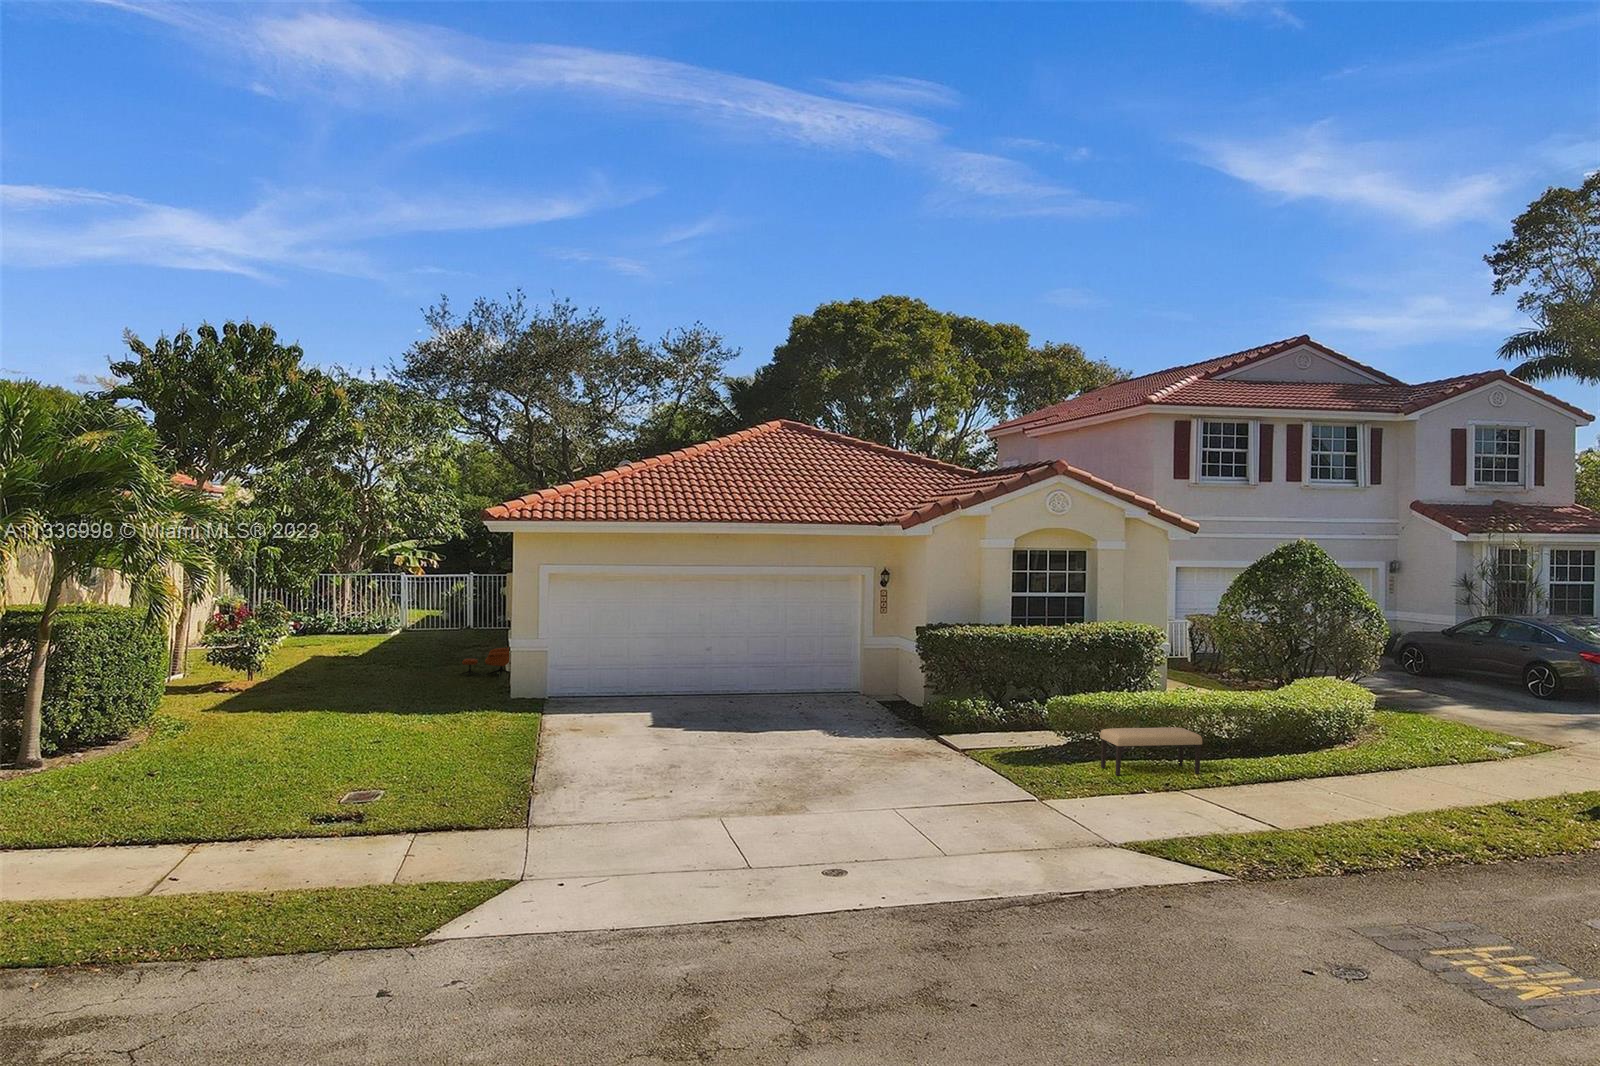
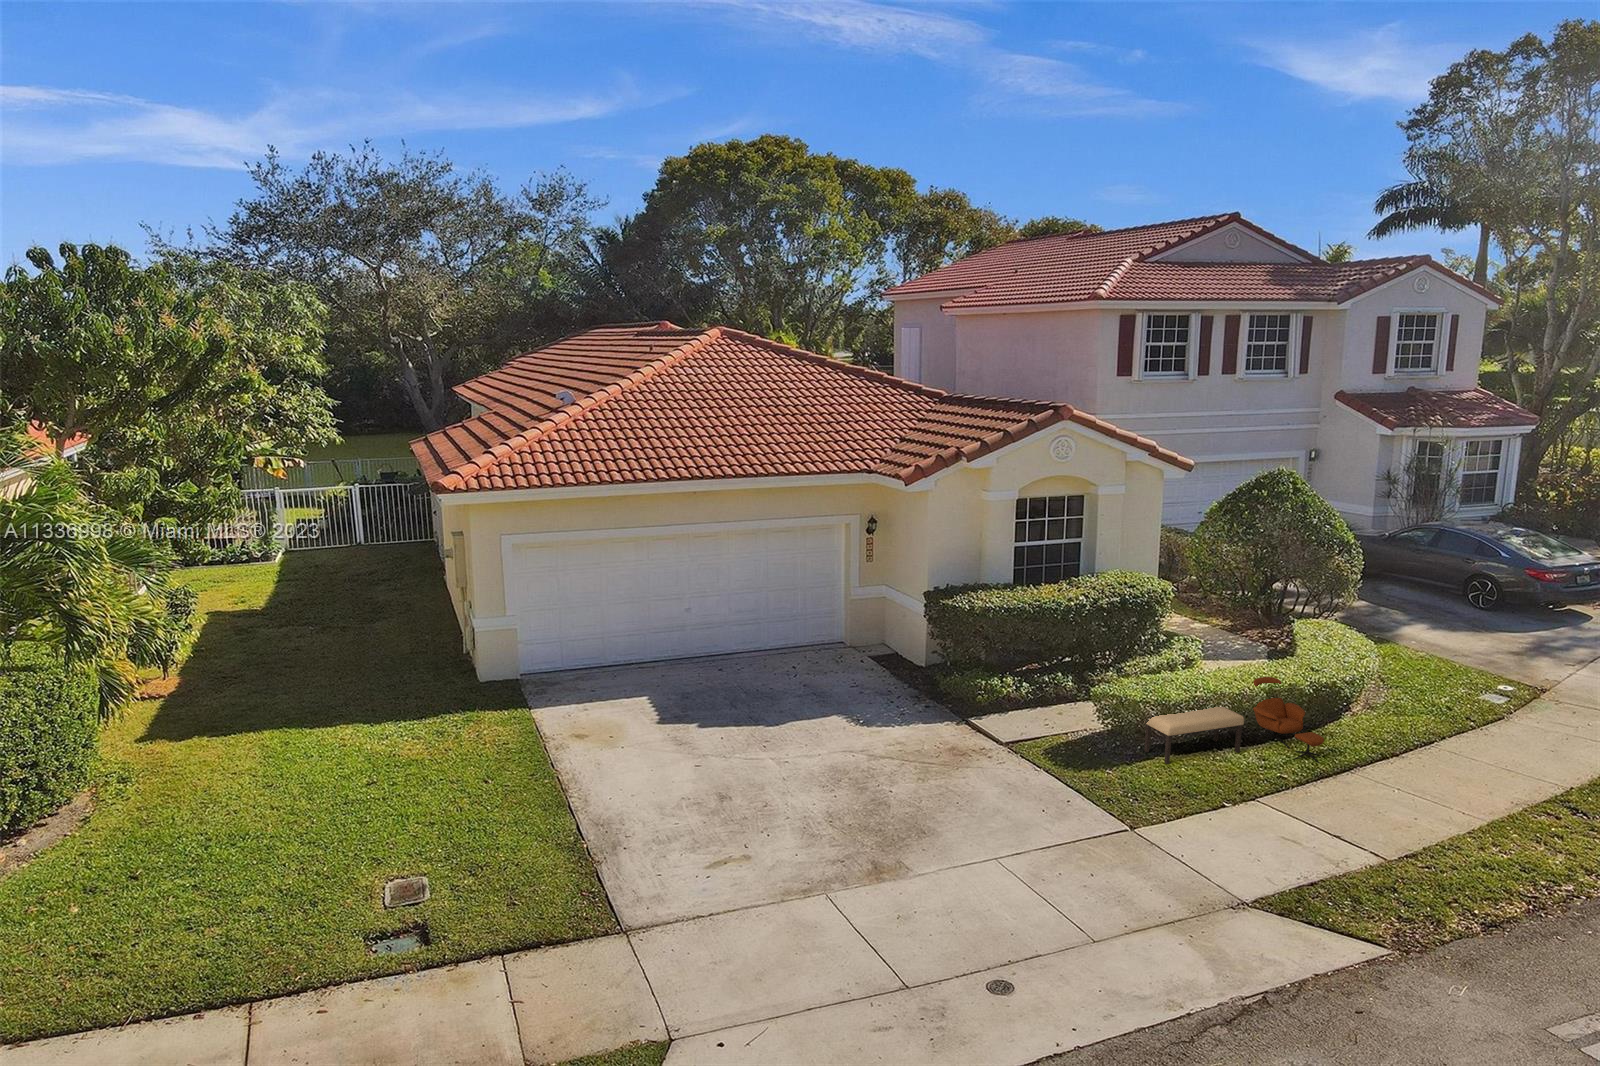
lounge chair: present [462,647,509,676] -> present [1253,677,1324,763]

